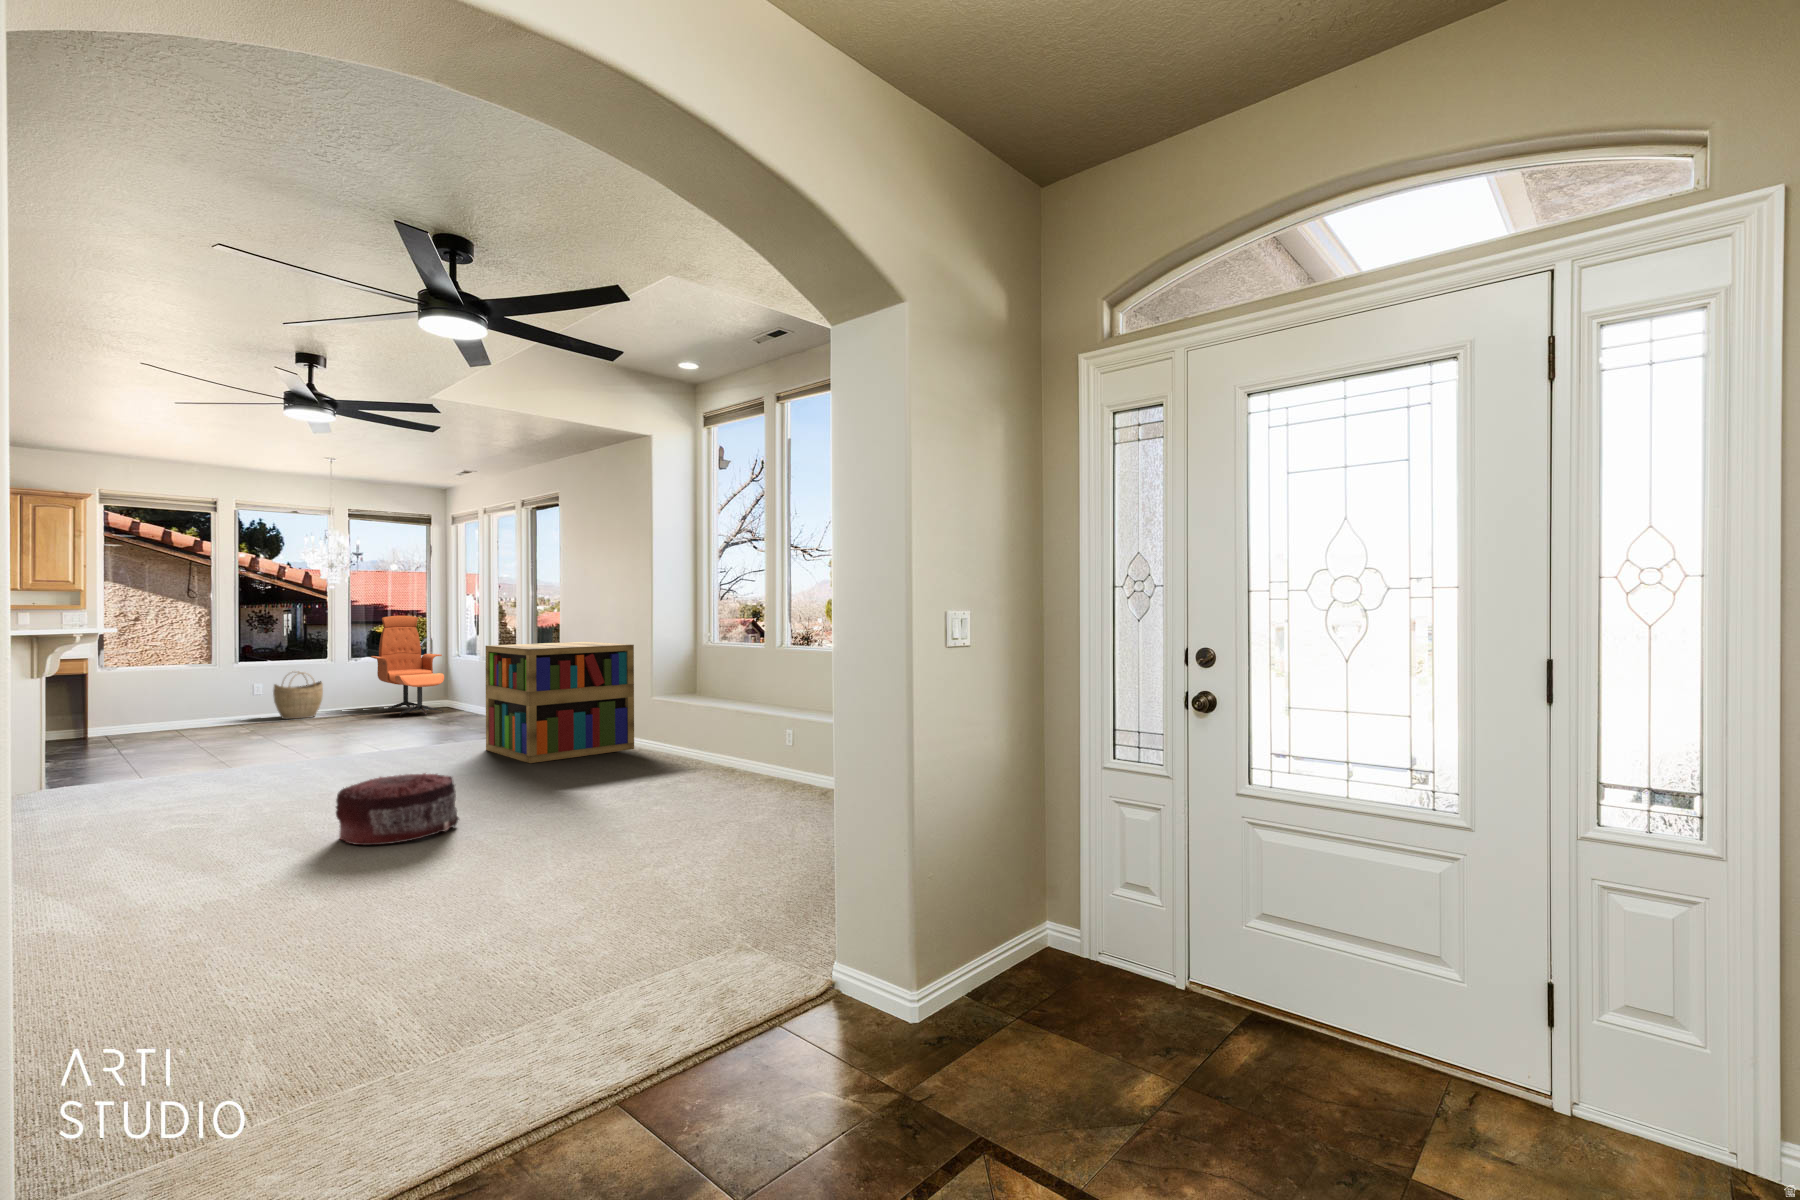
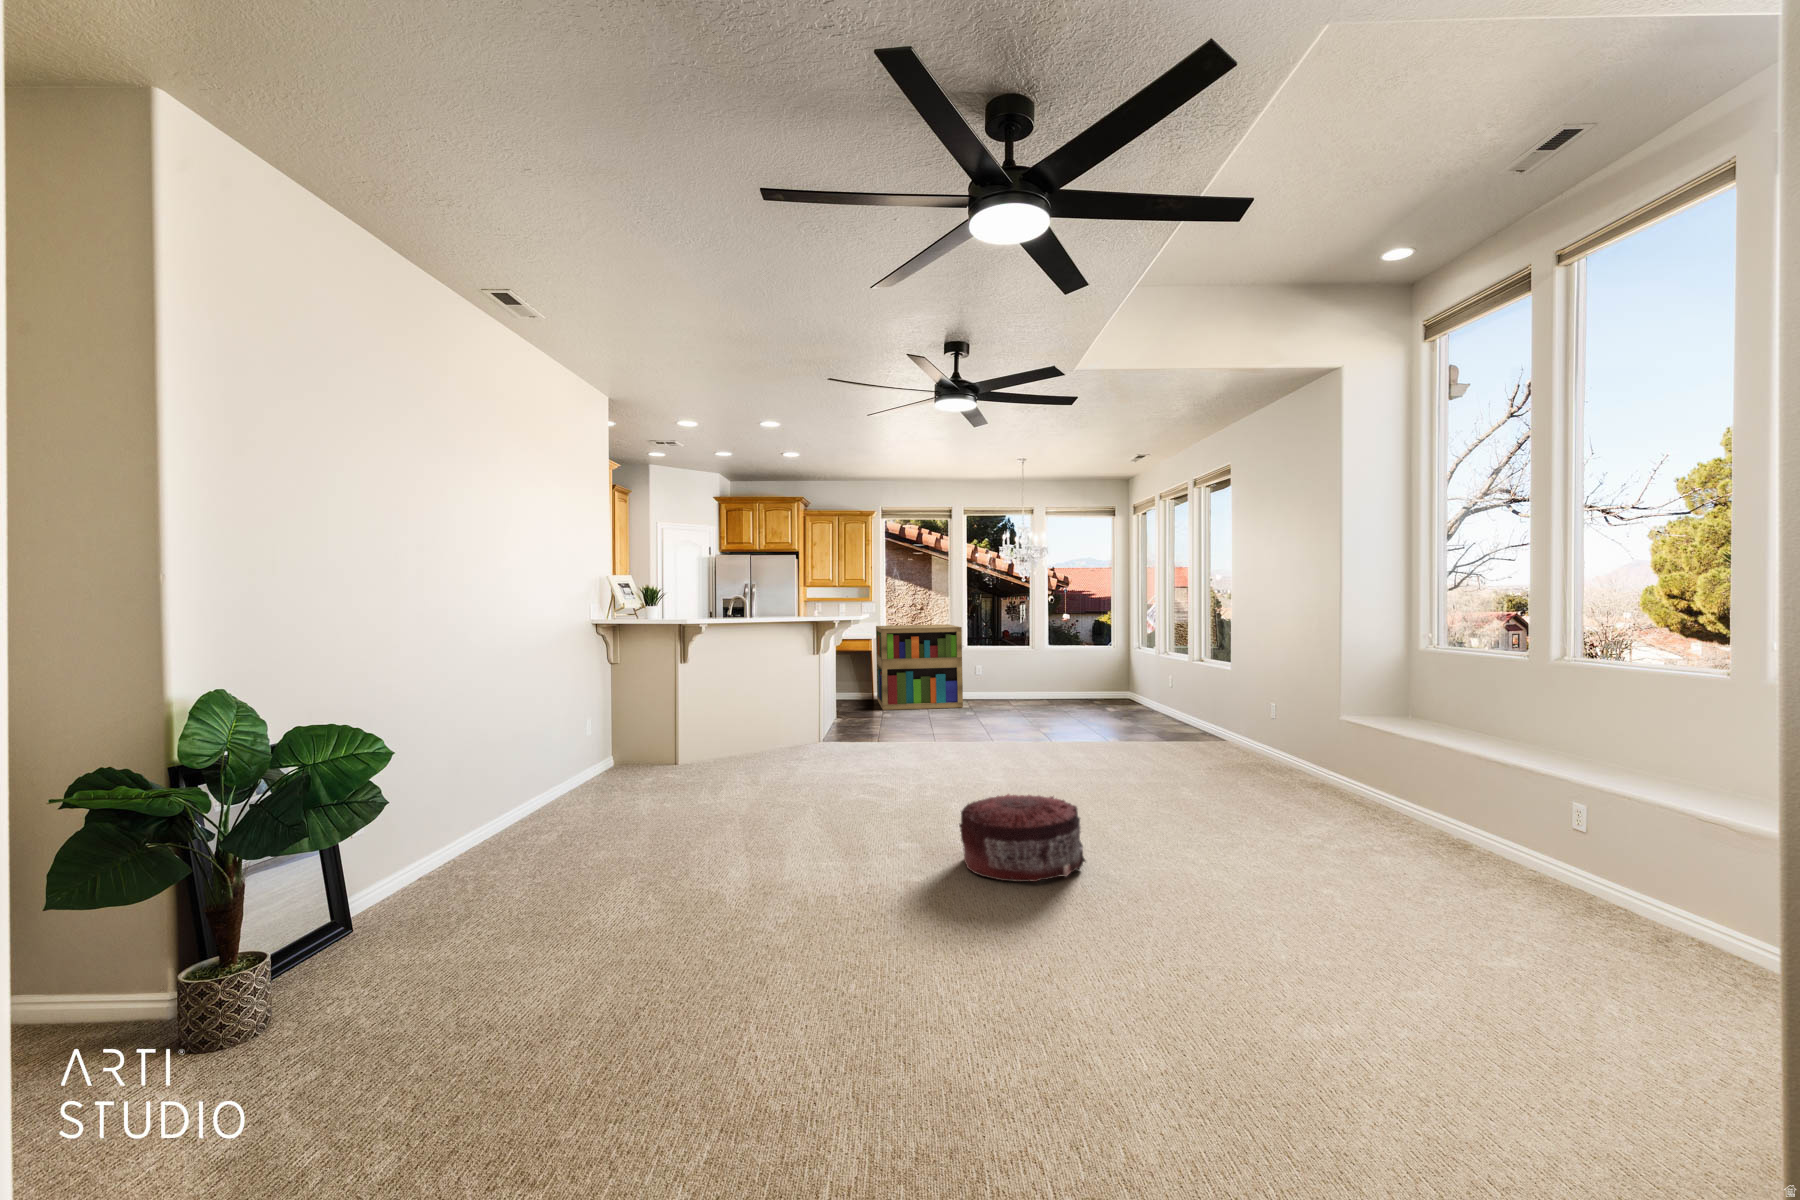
lounge chair: present [371,616,444,716] -> none [1061,606,1122,706]
bookshelf: present [485,642,634,763] -> present [876,624,963,710]
woven basket: present [273,671,323,719] -> none [985,656,1022,699]

